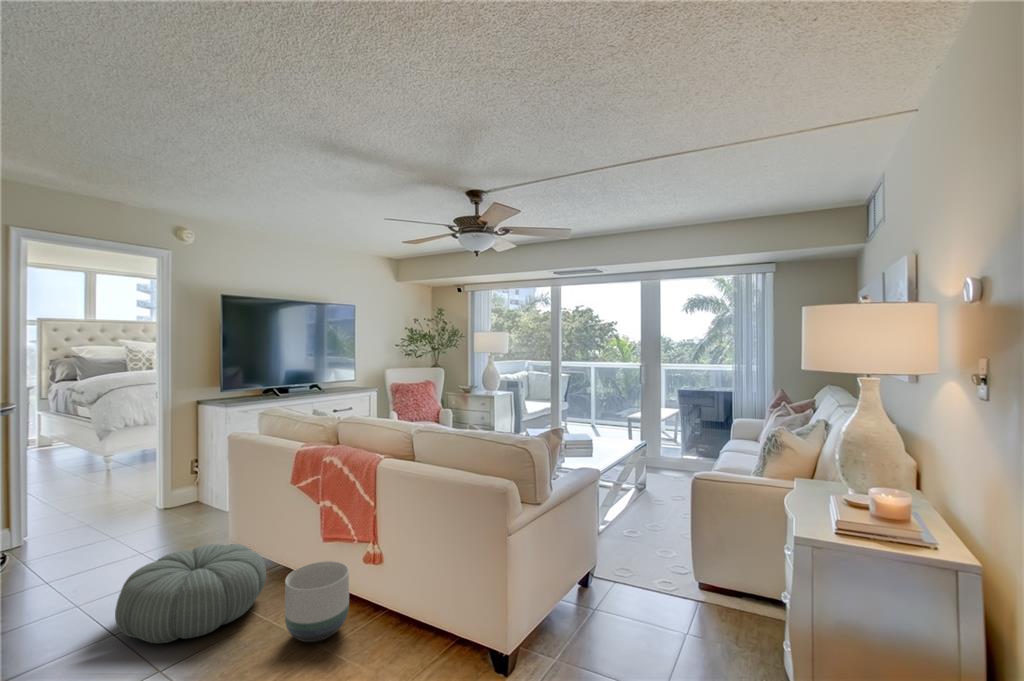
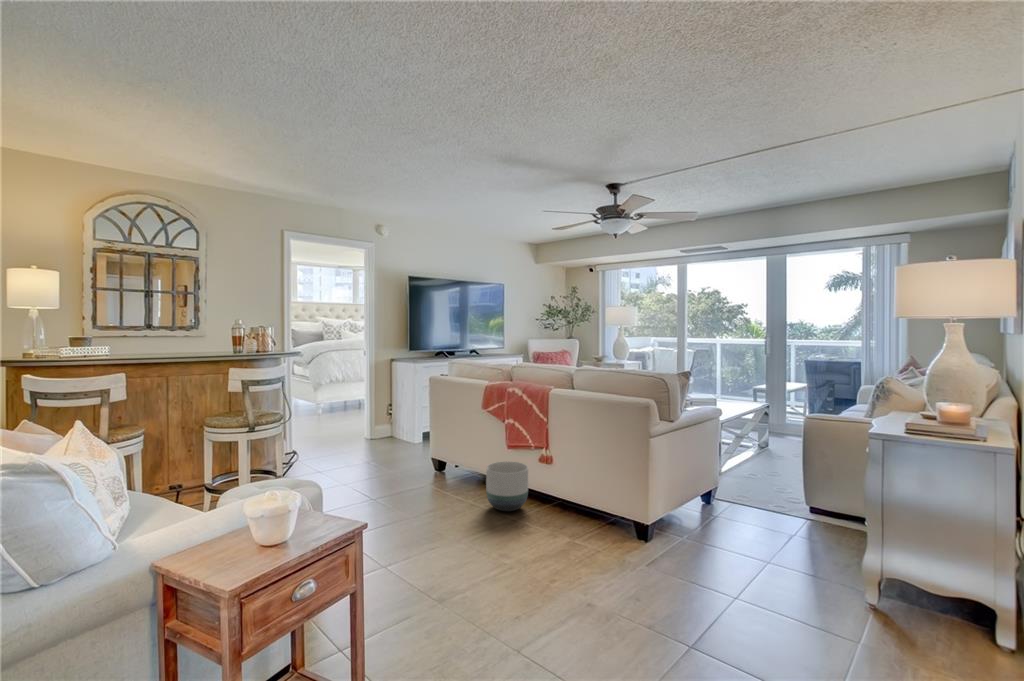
pouf: present [115,544,266,643] -> none [379,449,465,502]

